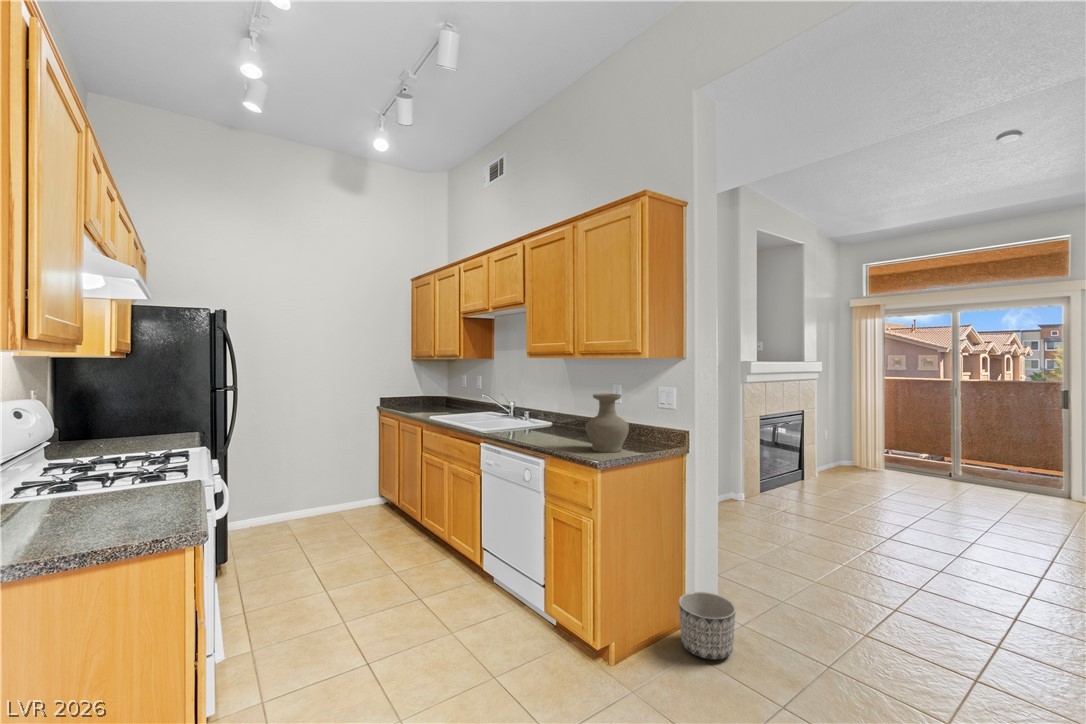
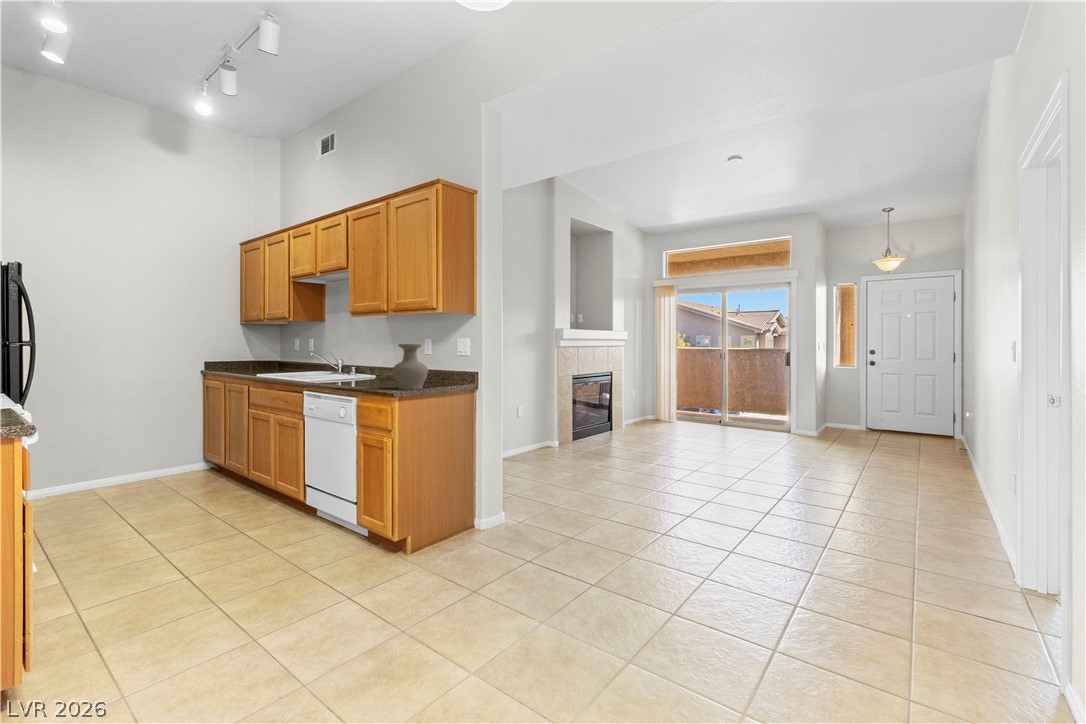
planter: present [679,592,736,660] -> none [466,497,507,542]

